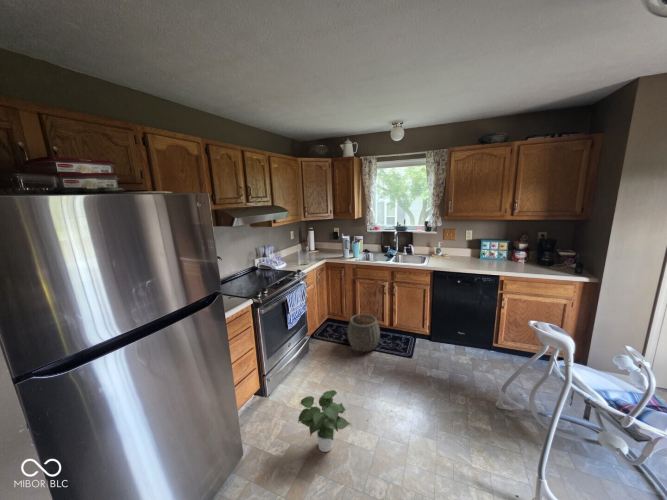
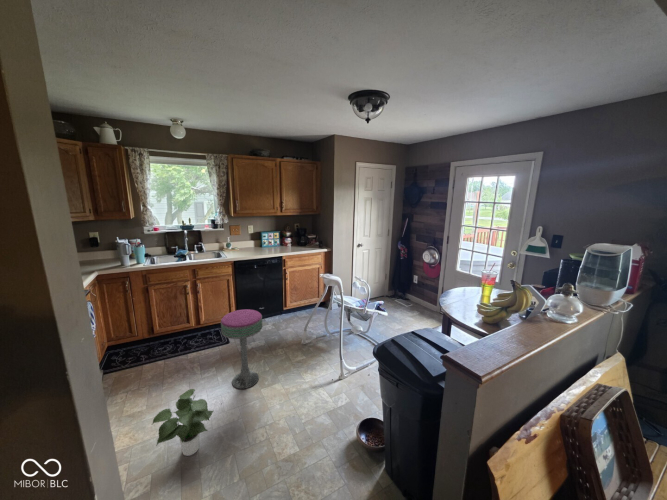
woven basket: present [347,314,380,351] -> none [152,319,193,361]
bar stool: none [383,329,430,421] -> present [221,309,263,389]

